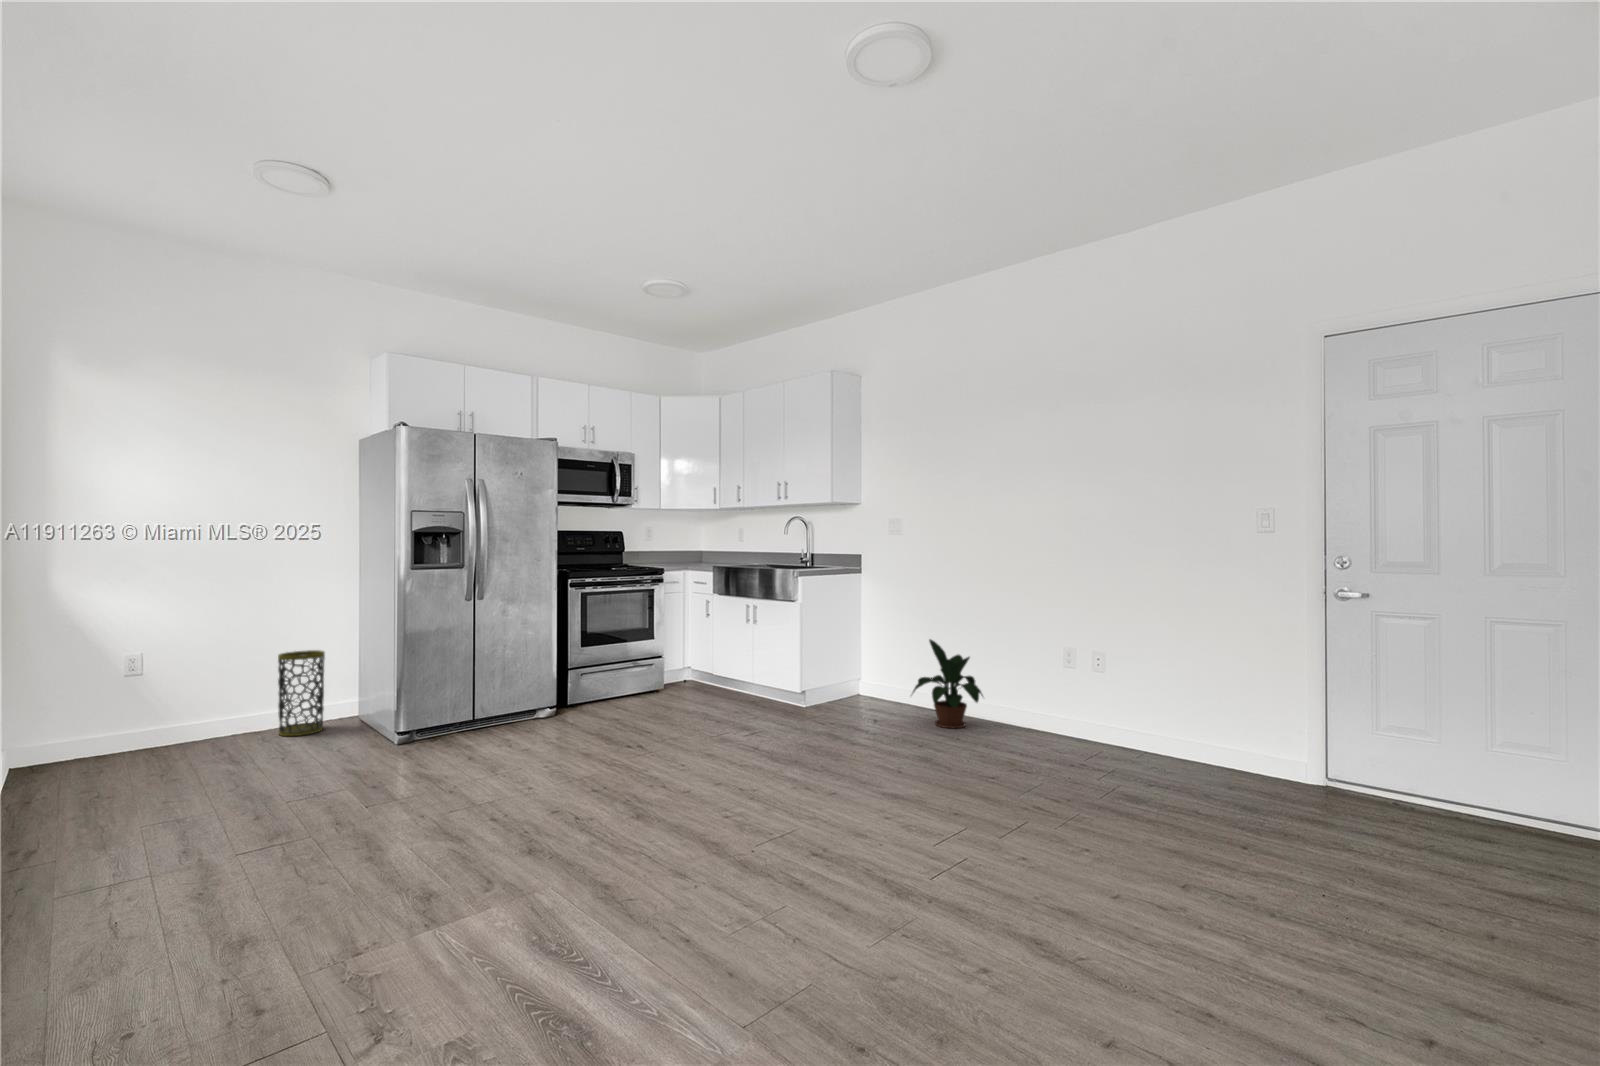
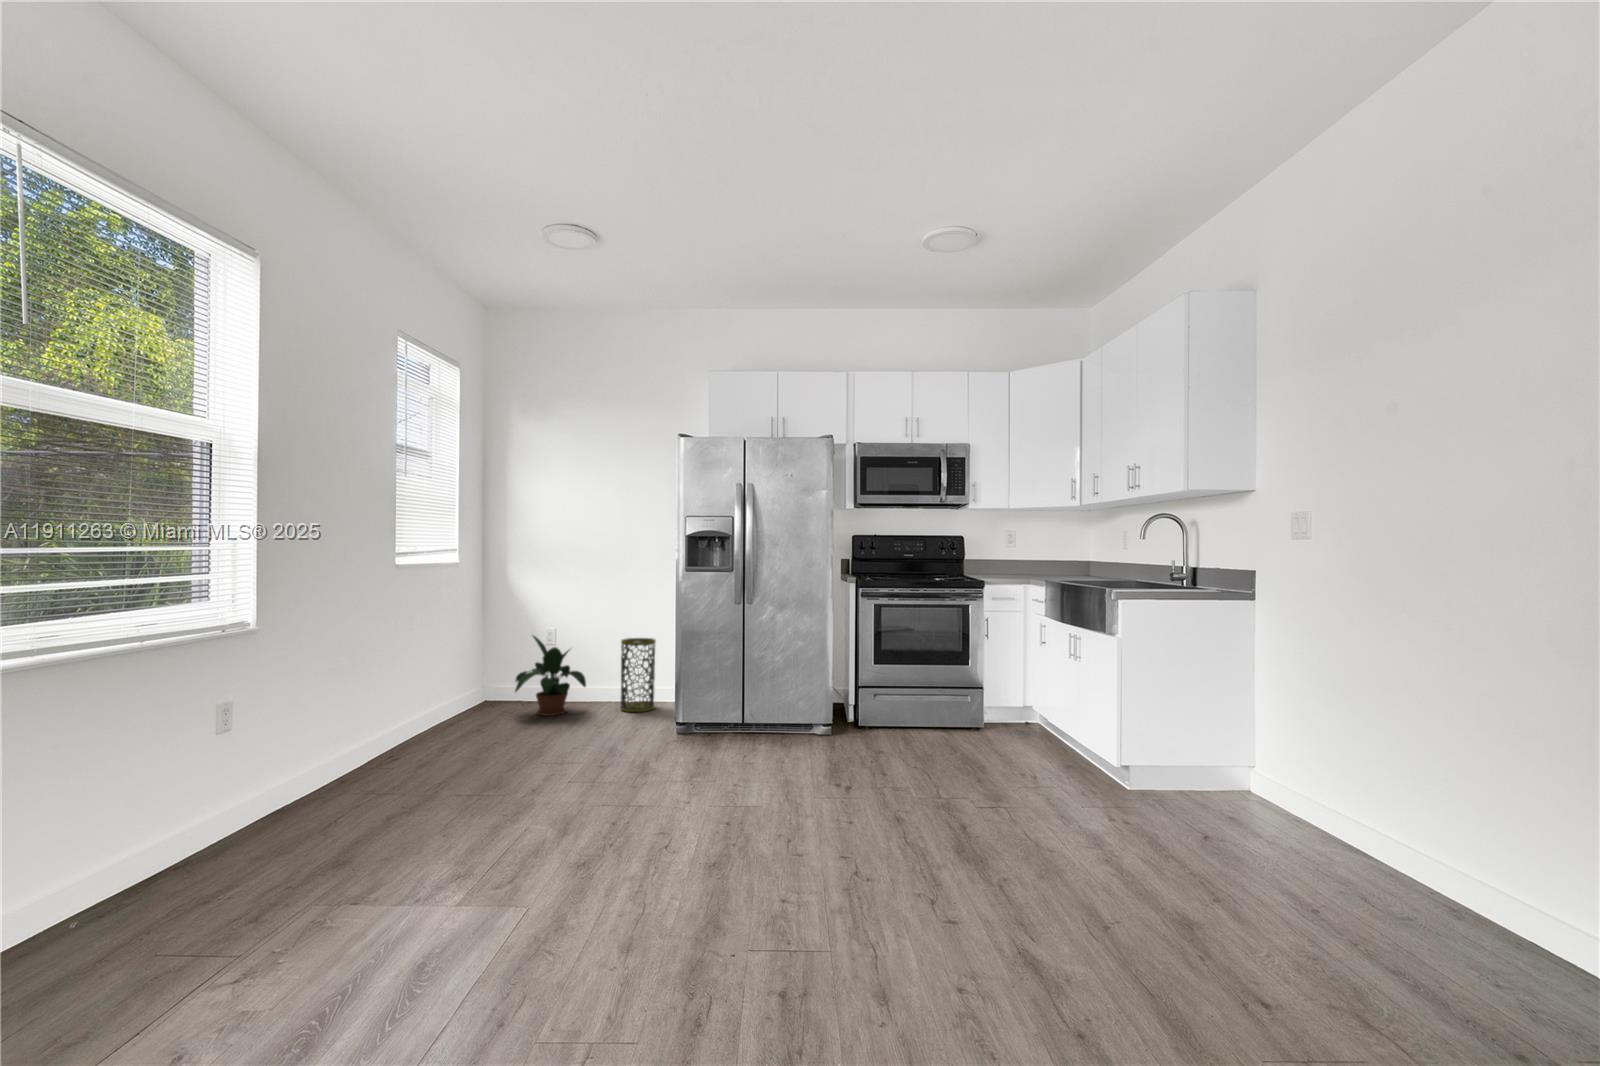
potted plant: present [913,639,983,728] -> present [515,636,586,716]

